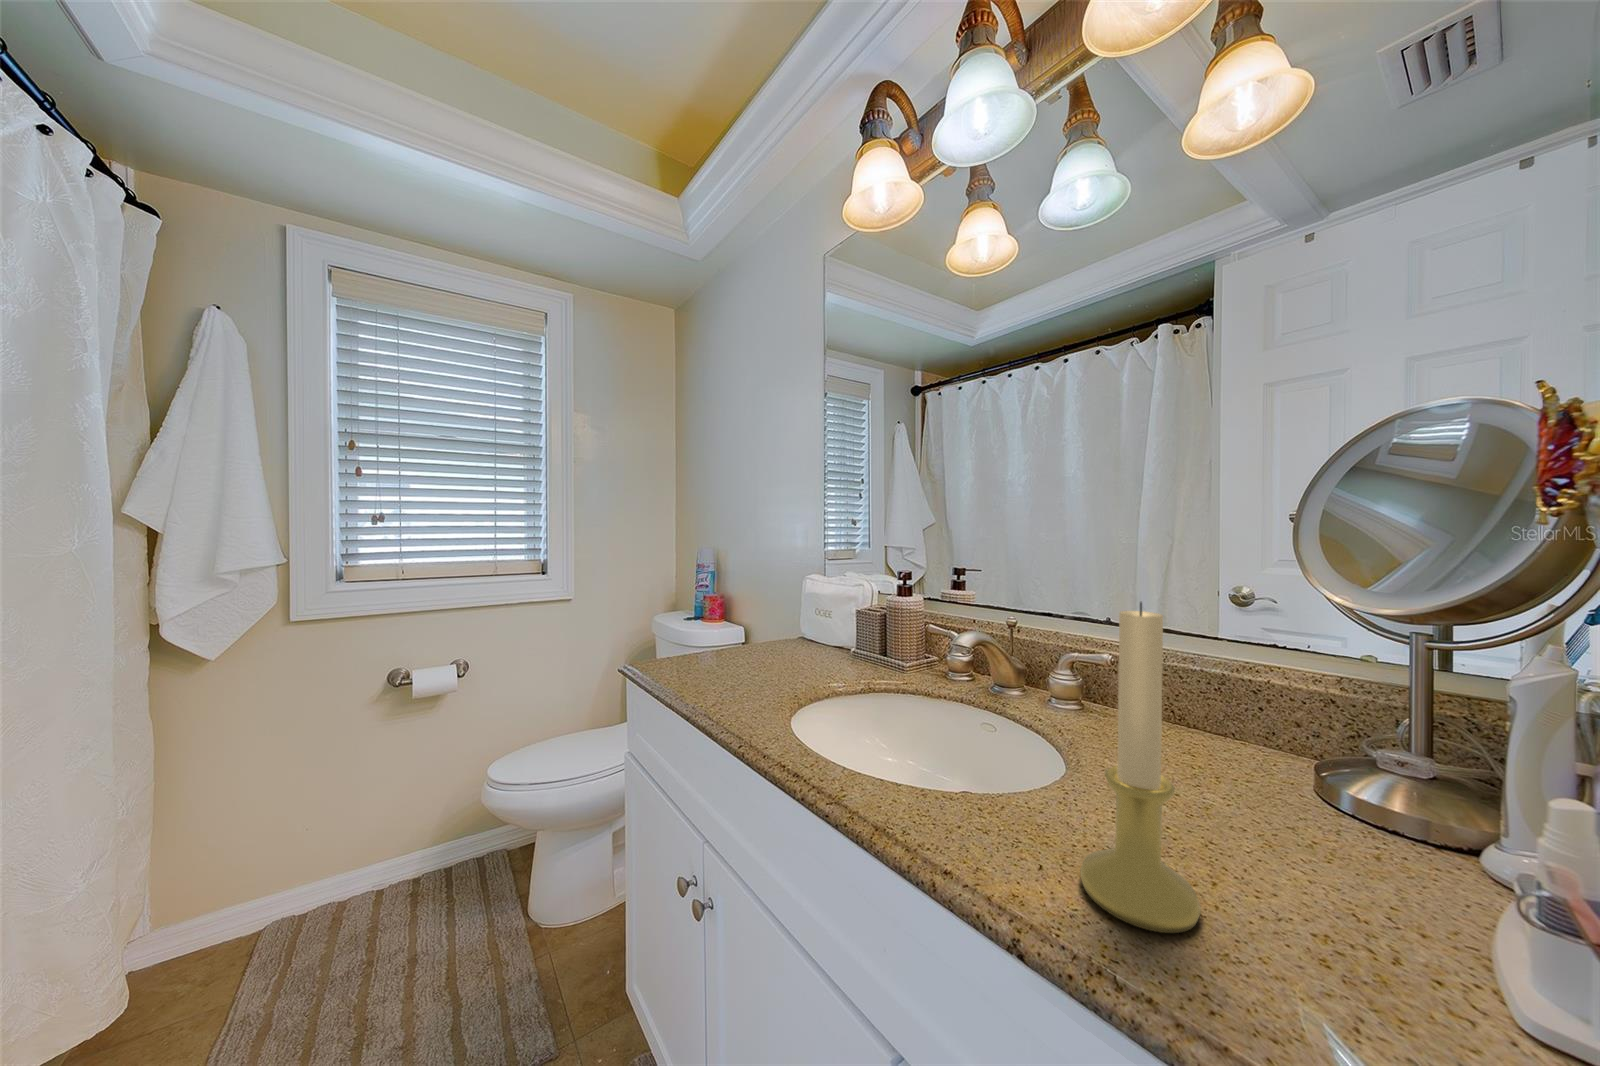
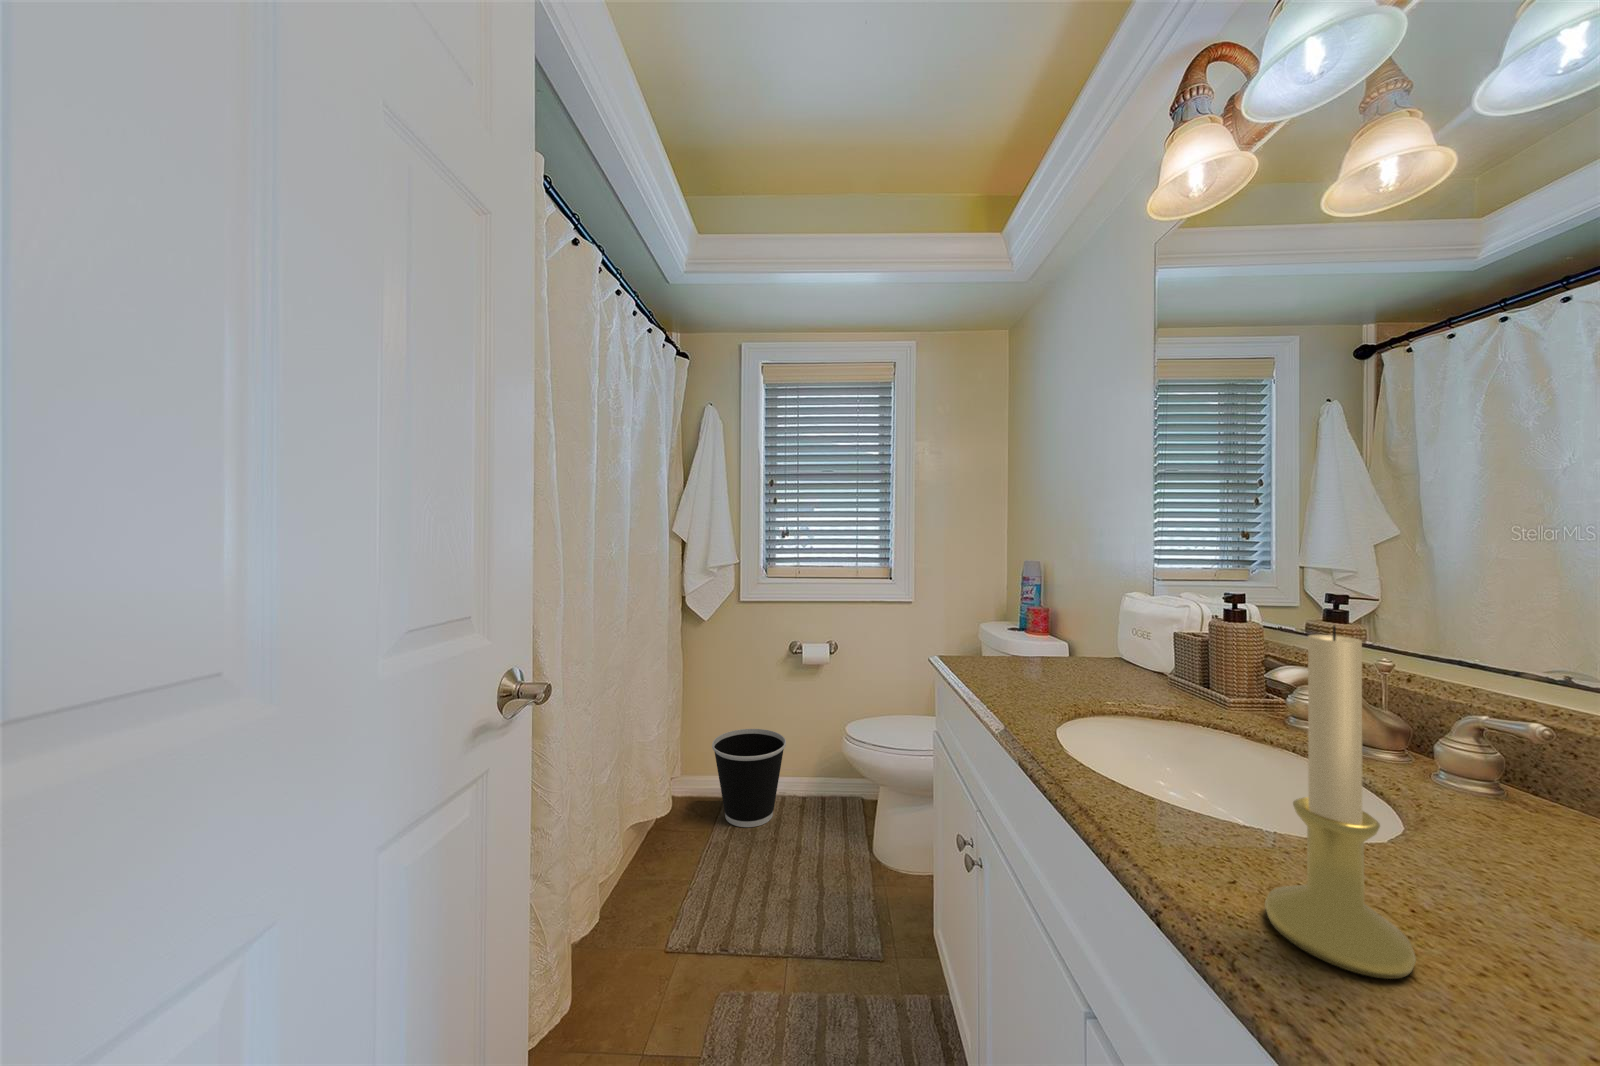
wastebasket: none [240,800,388,964] -> present [712,729,786,827]

